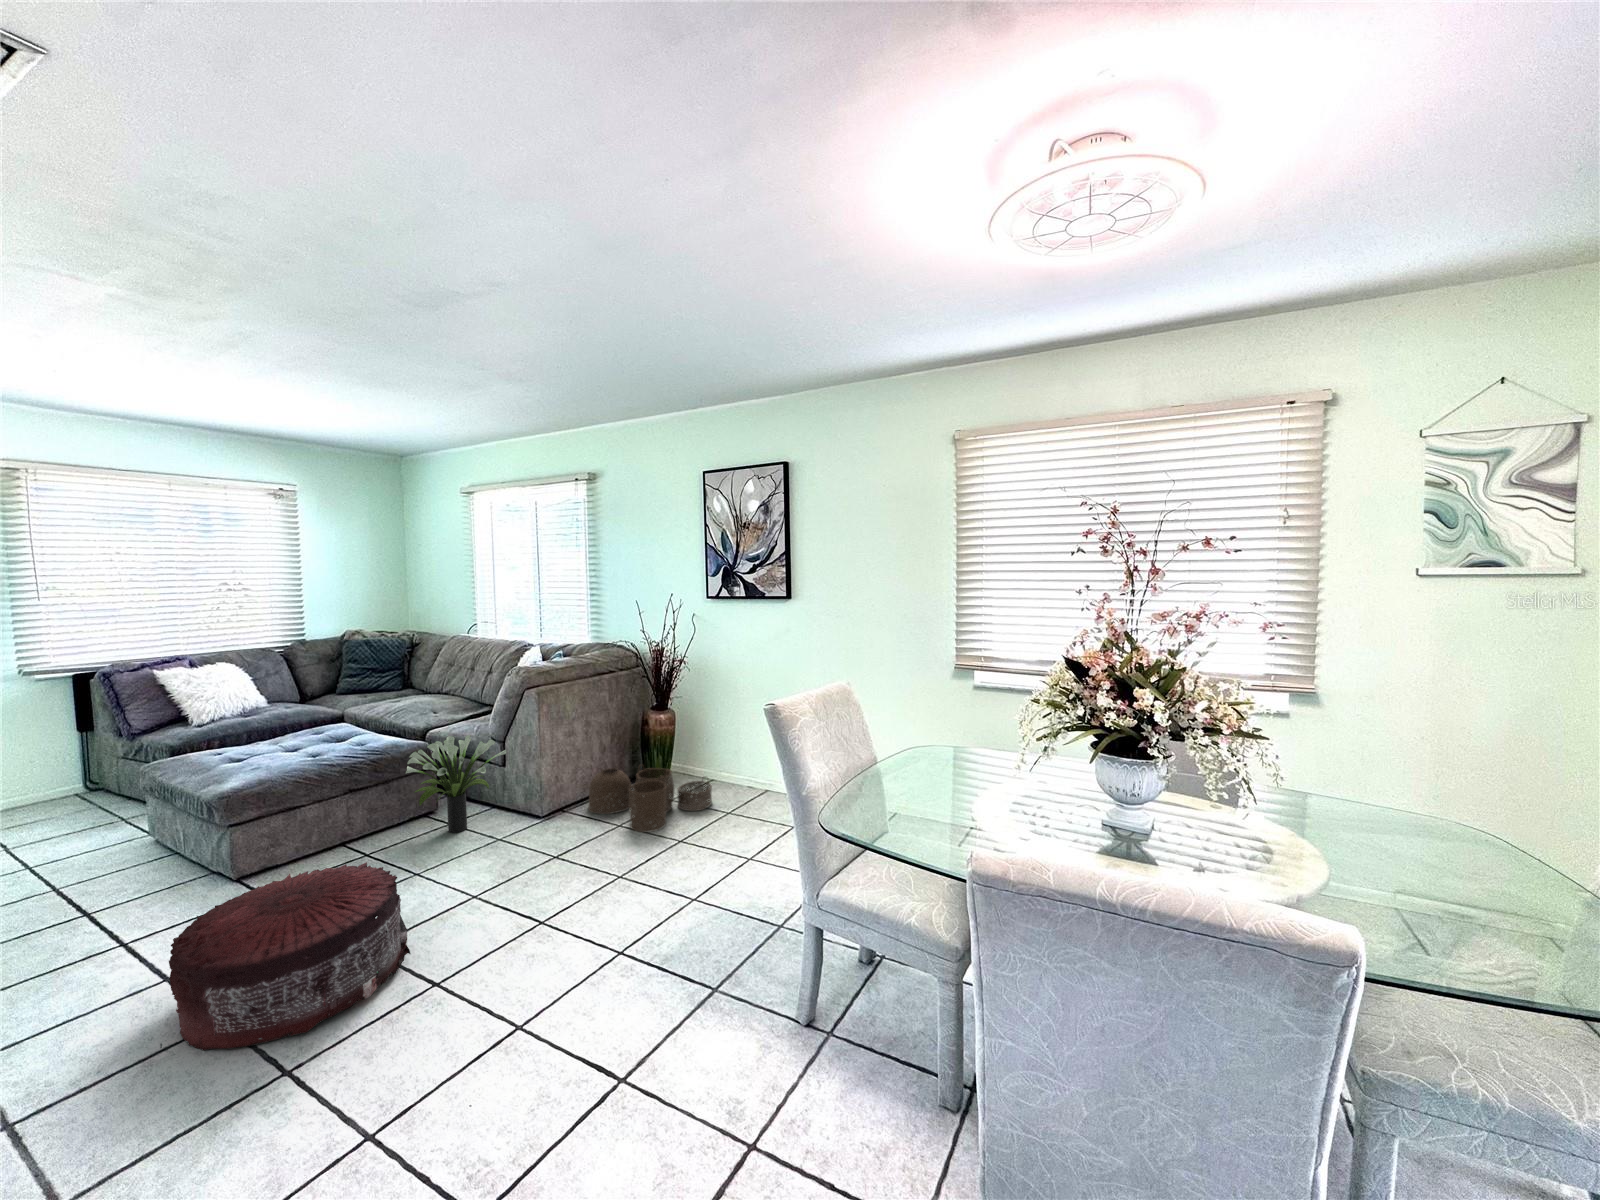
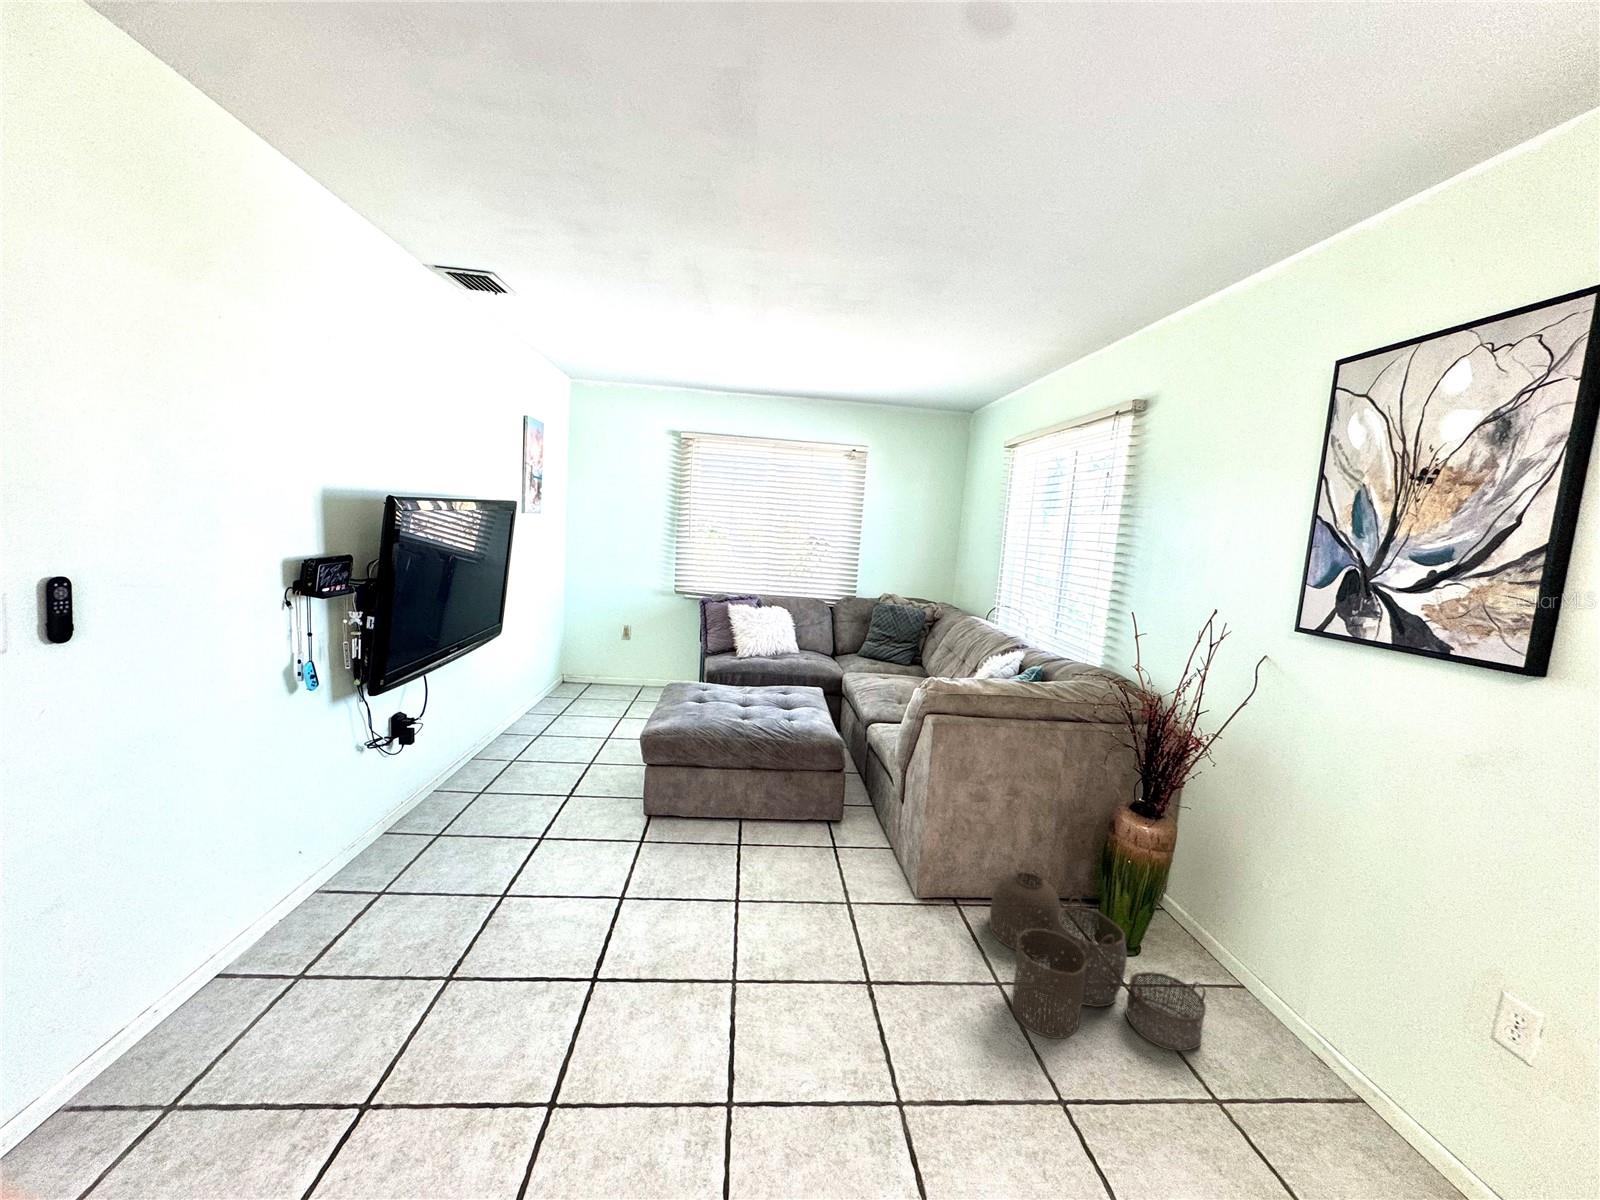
potted plant: present [406,735,506,833] -> none [784,744,894,864]
pouf: present [169,862,410,1050] -> none [404,849,623,1057]

